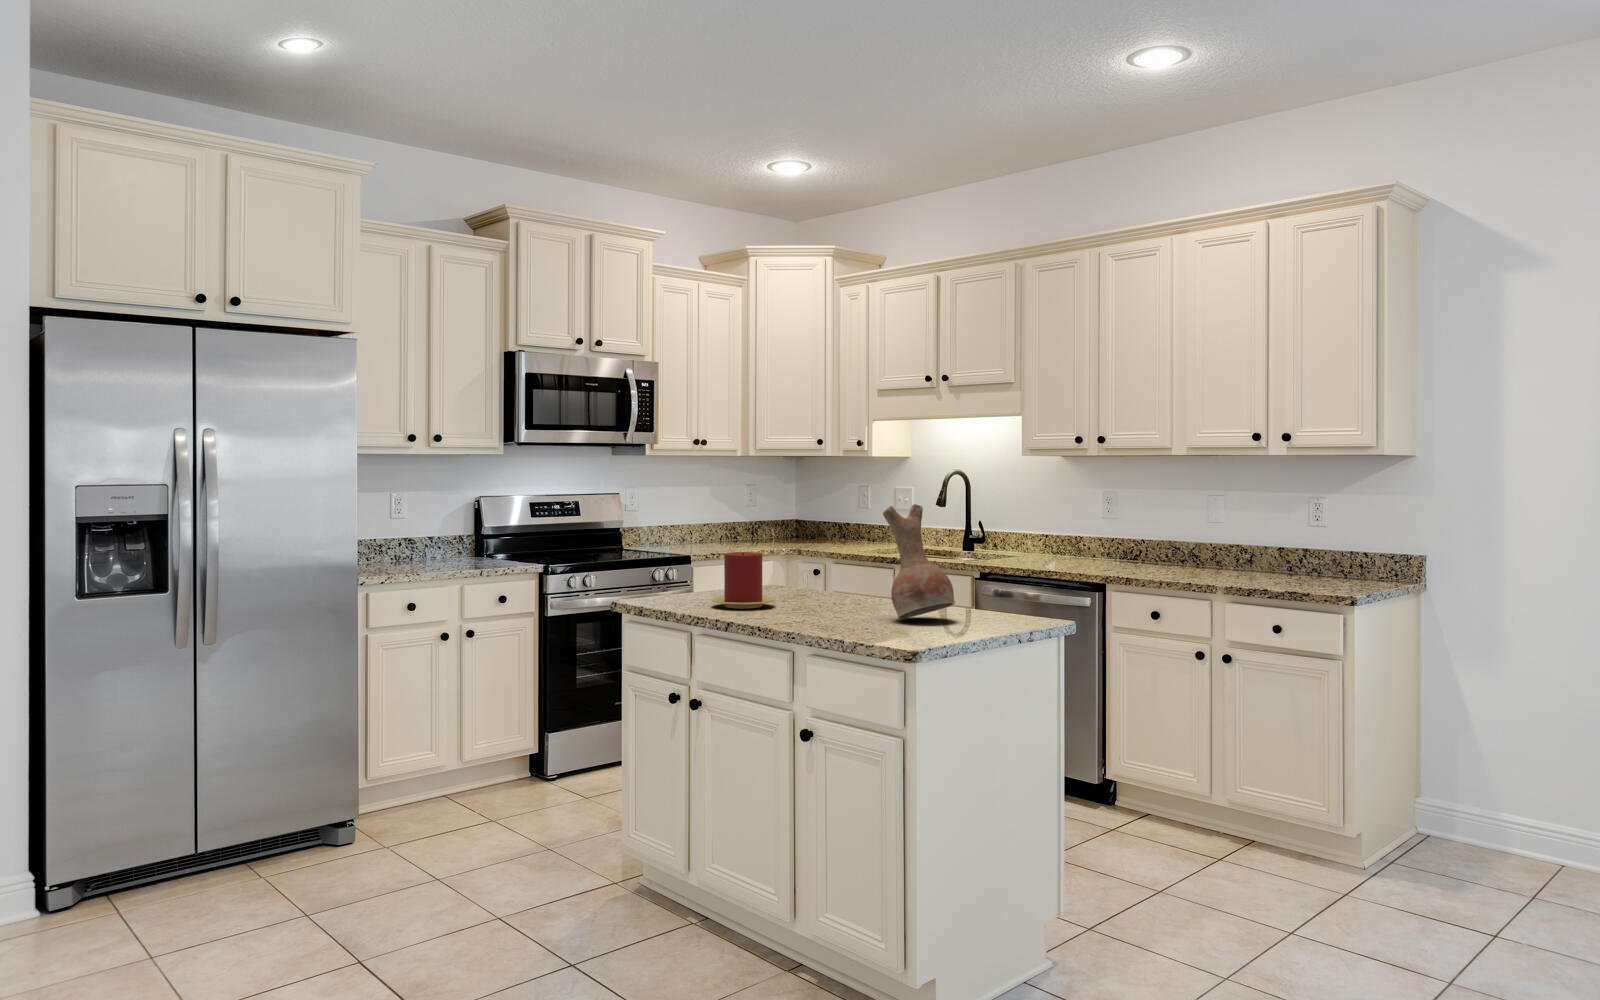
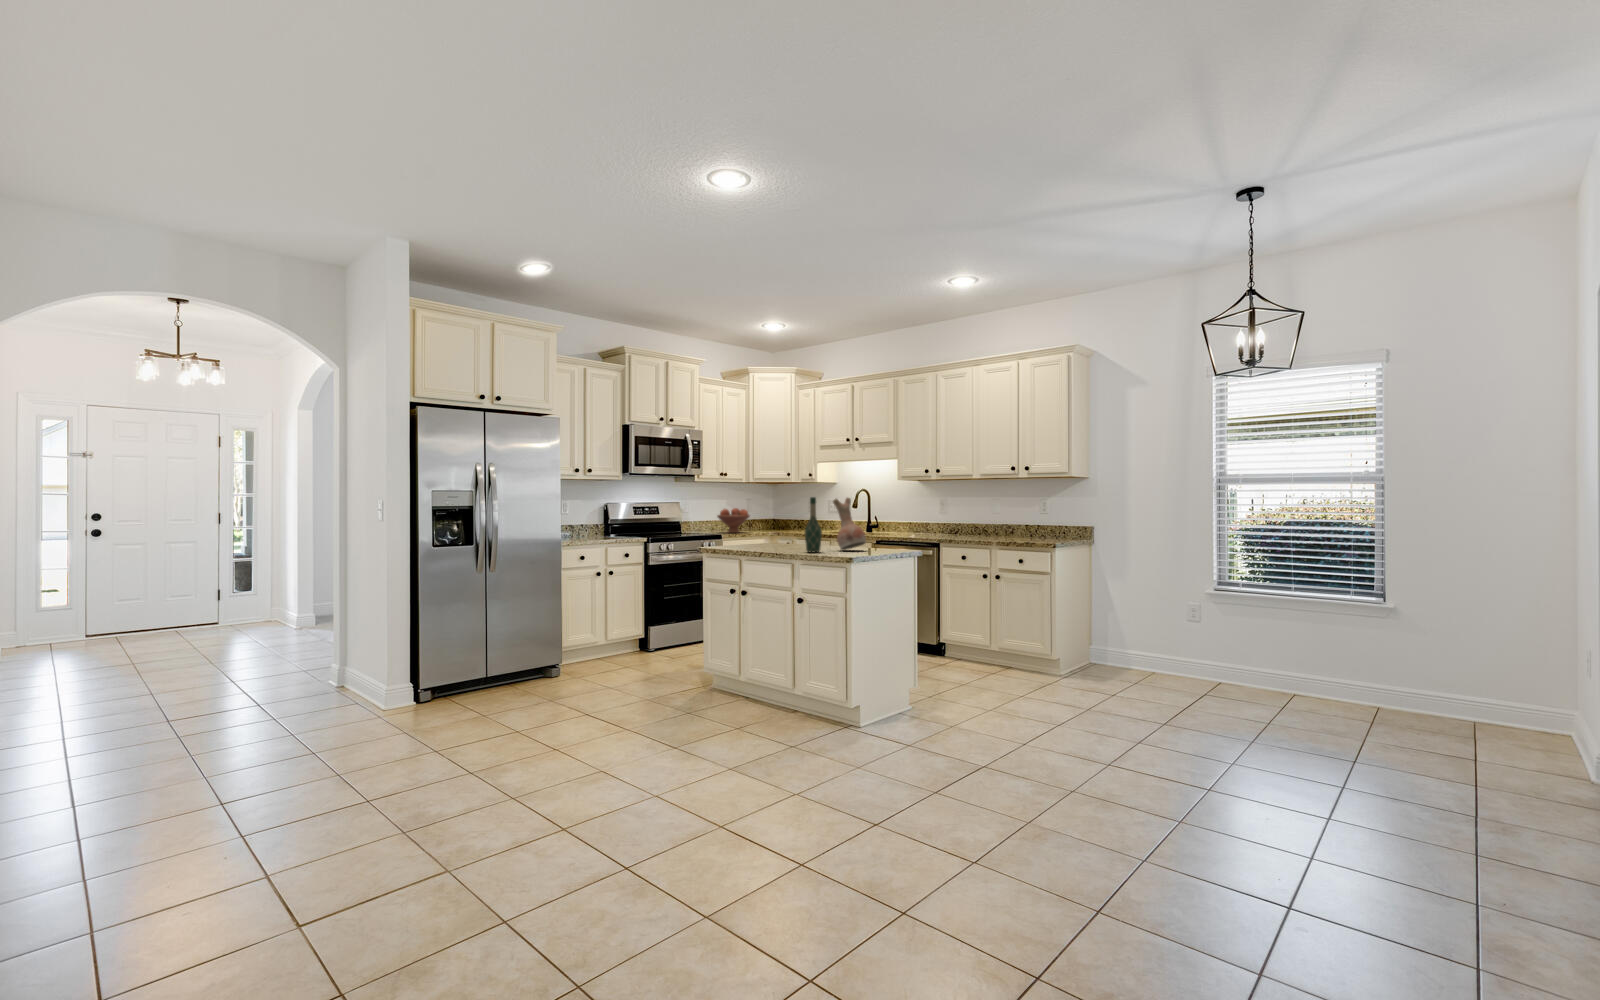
fruit bowl: none [690,503,751,549] -> present [717,508,750,533]
wine bottle: none [818,506,857,627] -> present [805,497,822,552]
candle: present [712,552,775,609] -> none [750,522,780,549]

